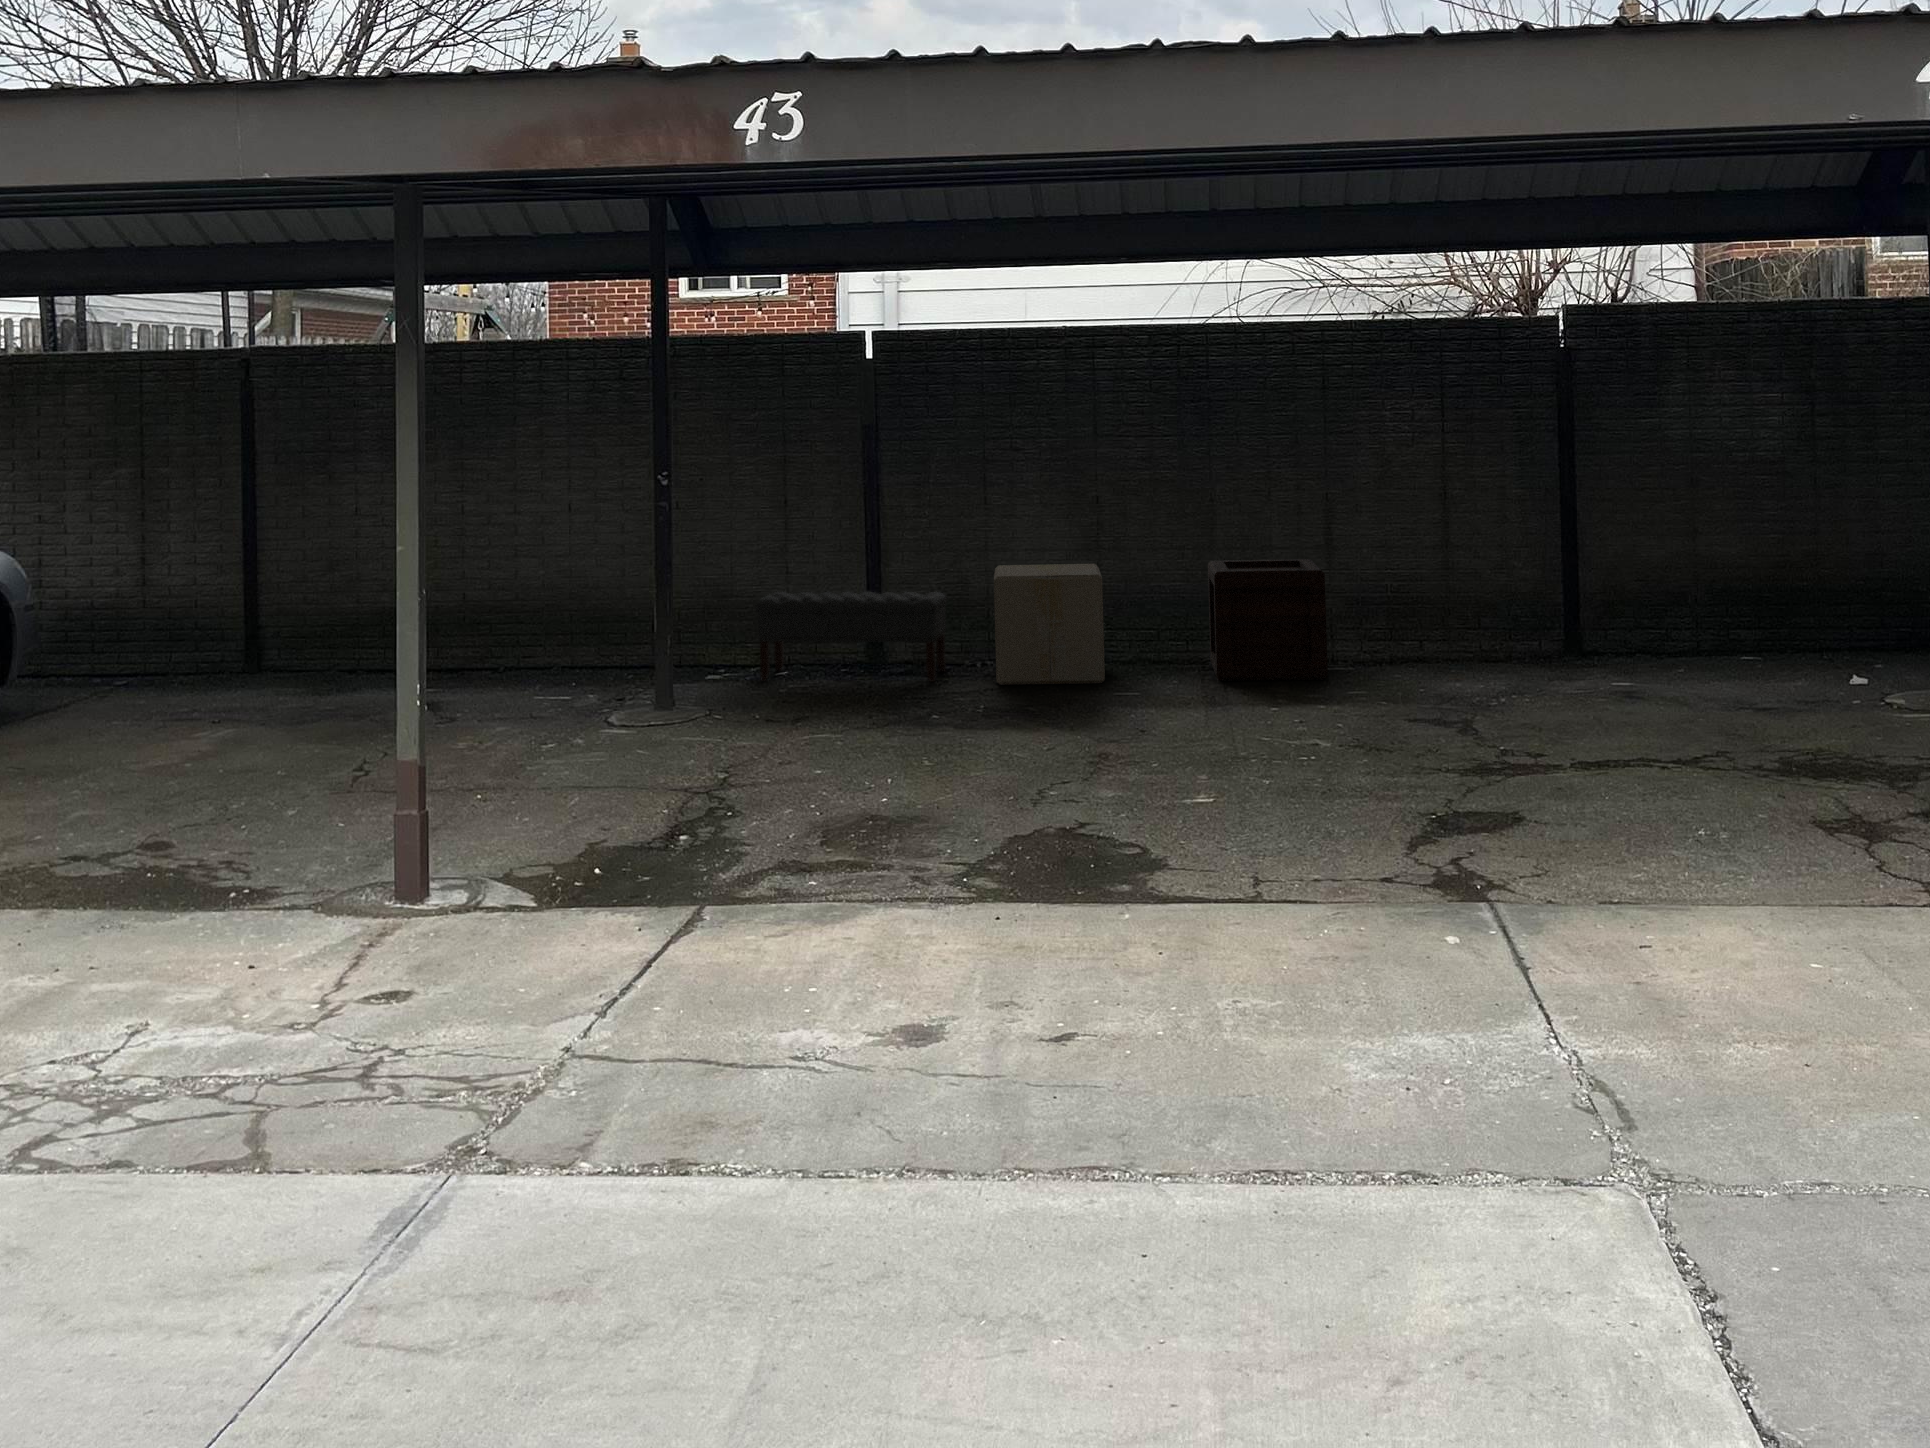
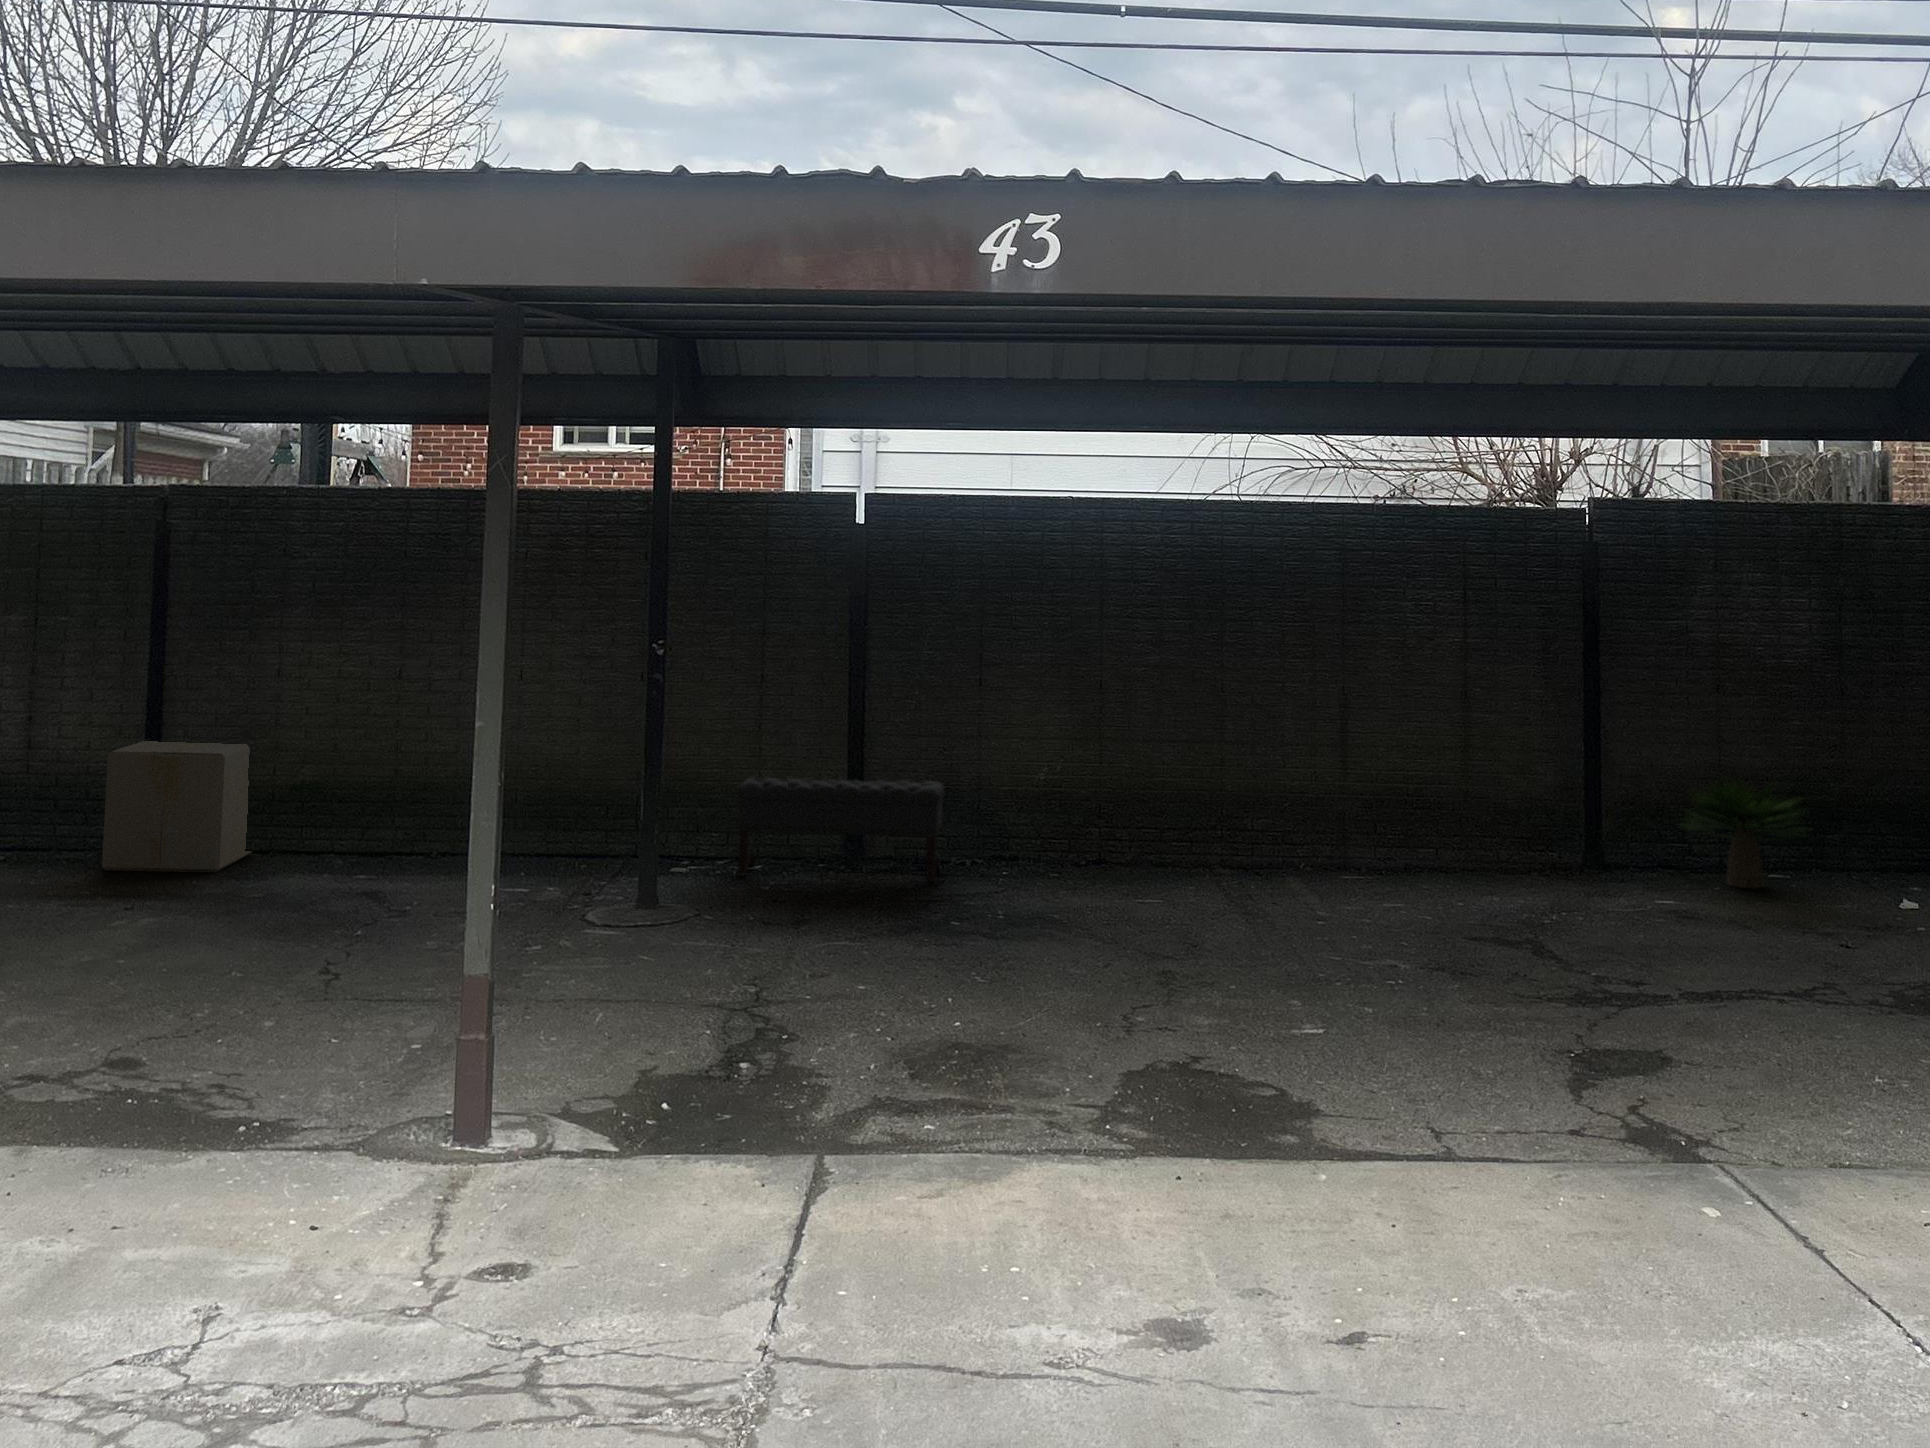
wooden crate: present [1208,559,1328,681] -> none [1226,756,1364,891]
potted plant: none [1634,561,1767,668] -> present [1680,782,1805,888]
cardboard box: present [994,564,1105,685] -> present [102,740,252,872]

